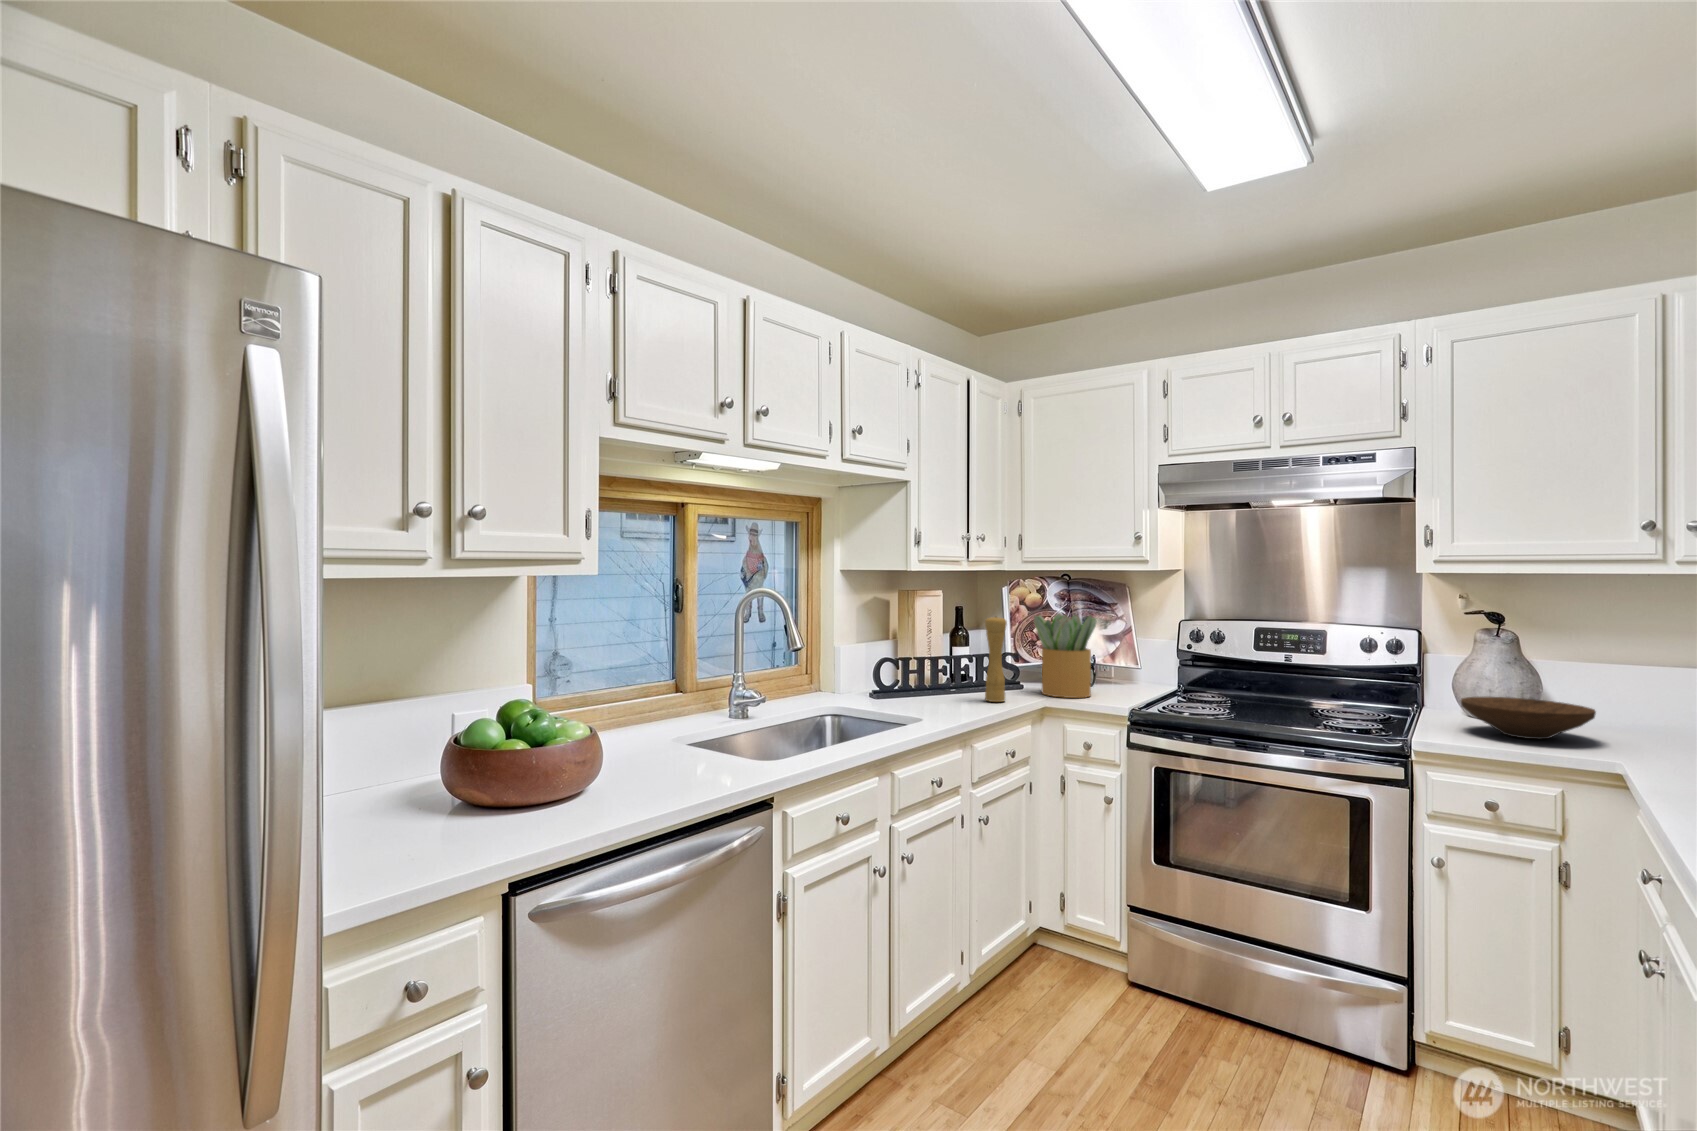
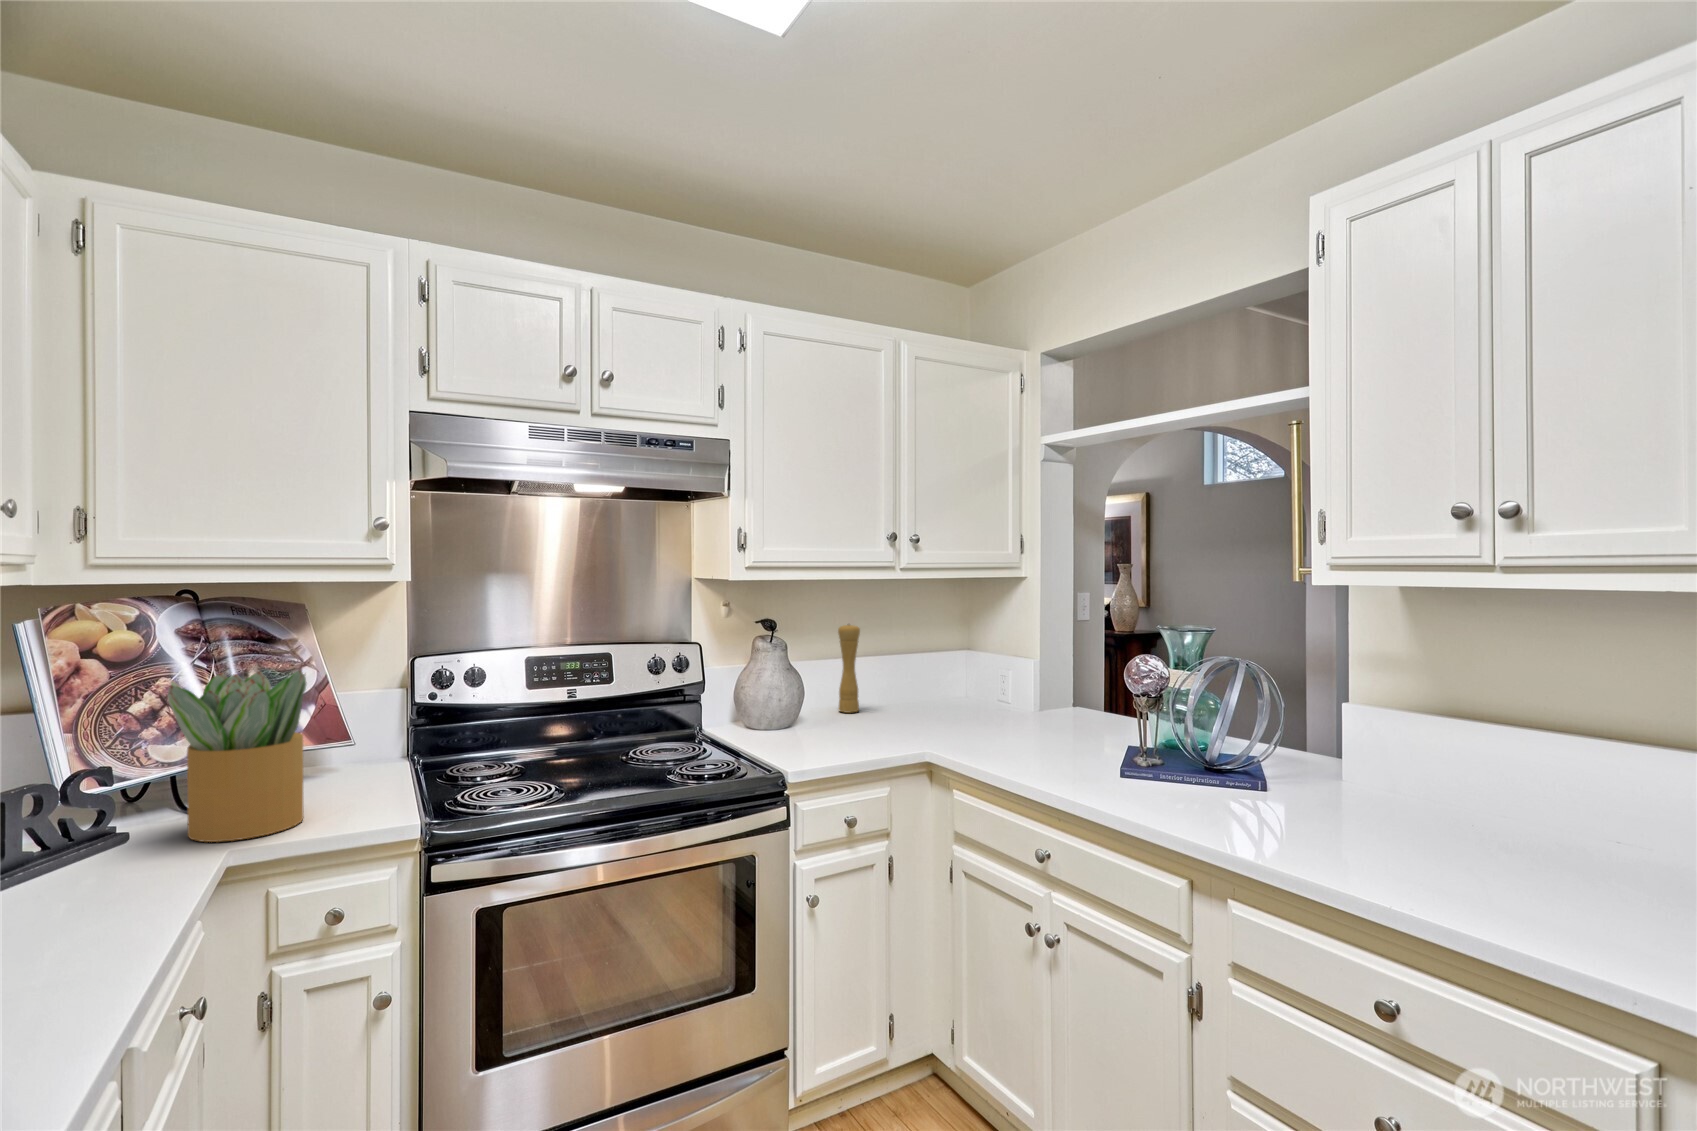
pepper mill: present [985,616,1007,702] -> present [838,624,860,713]
wooden bowl: present [1461,697,1596,739] -> none [776,702,879,746]

